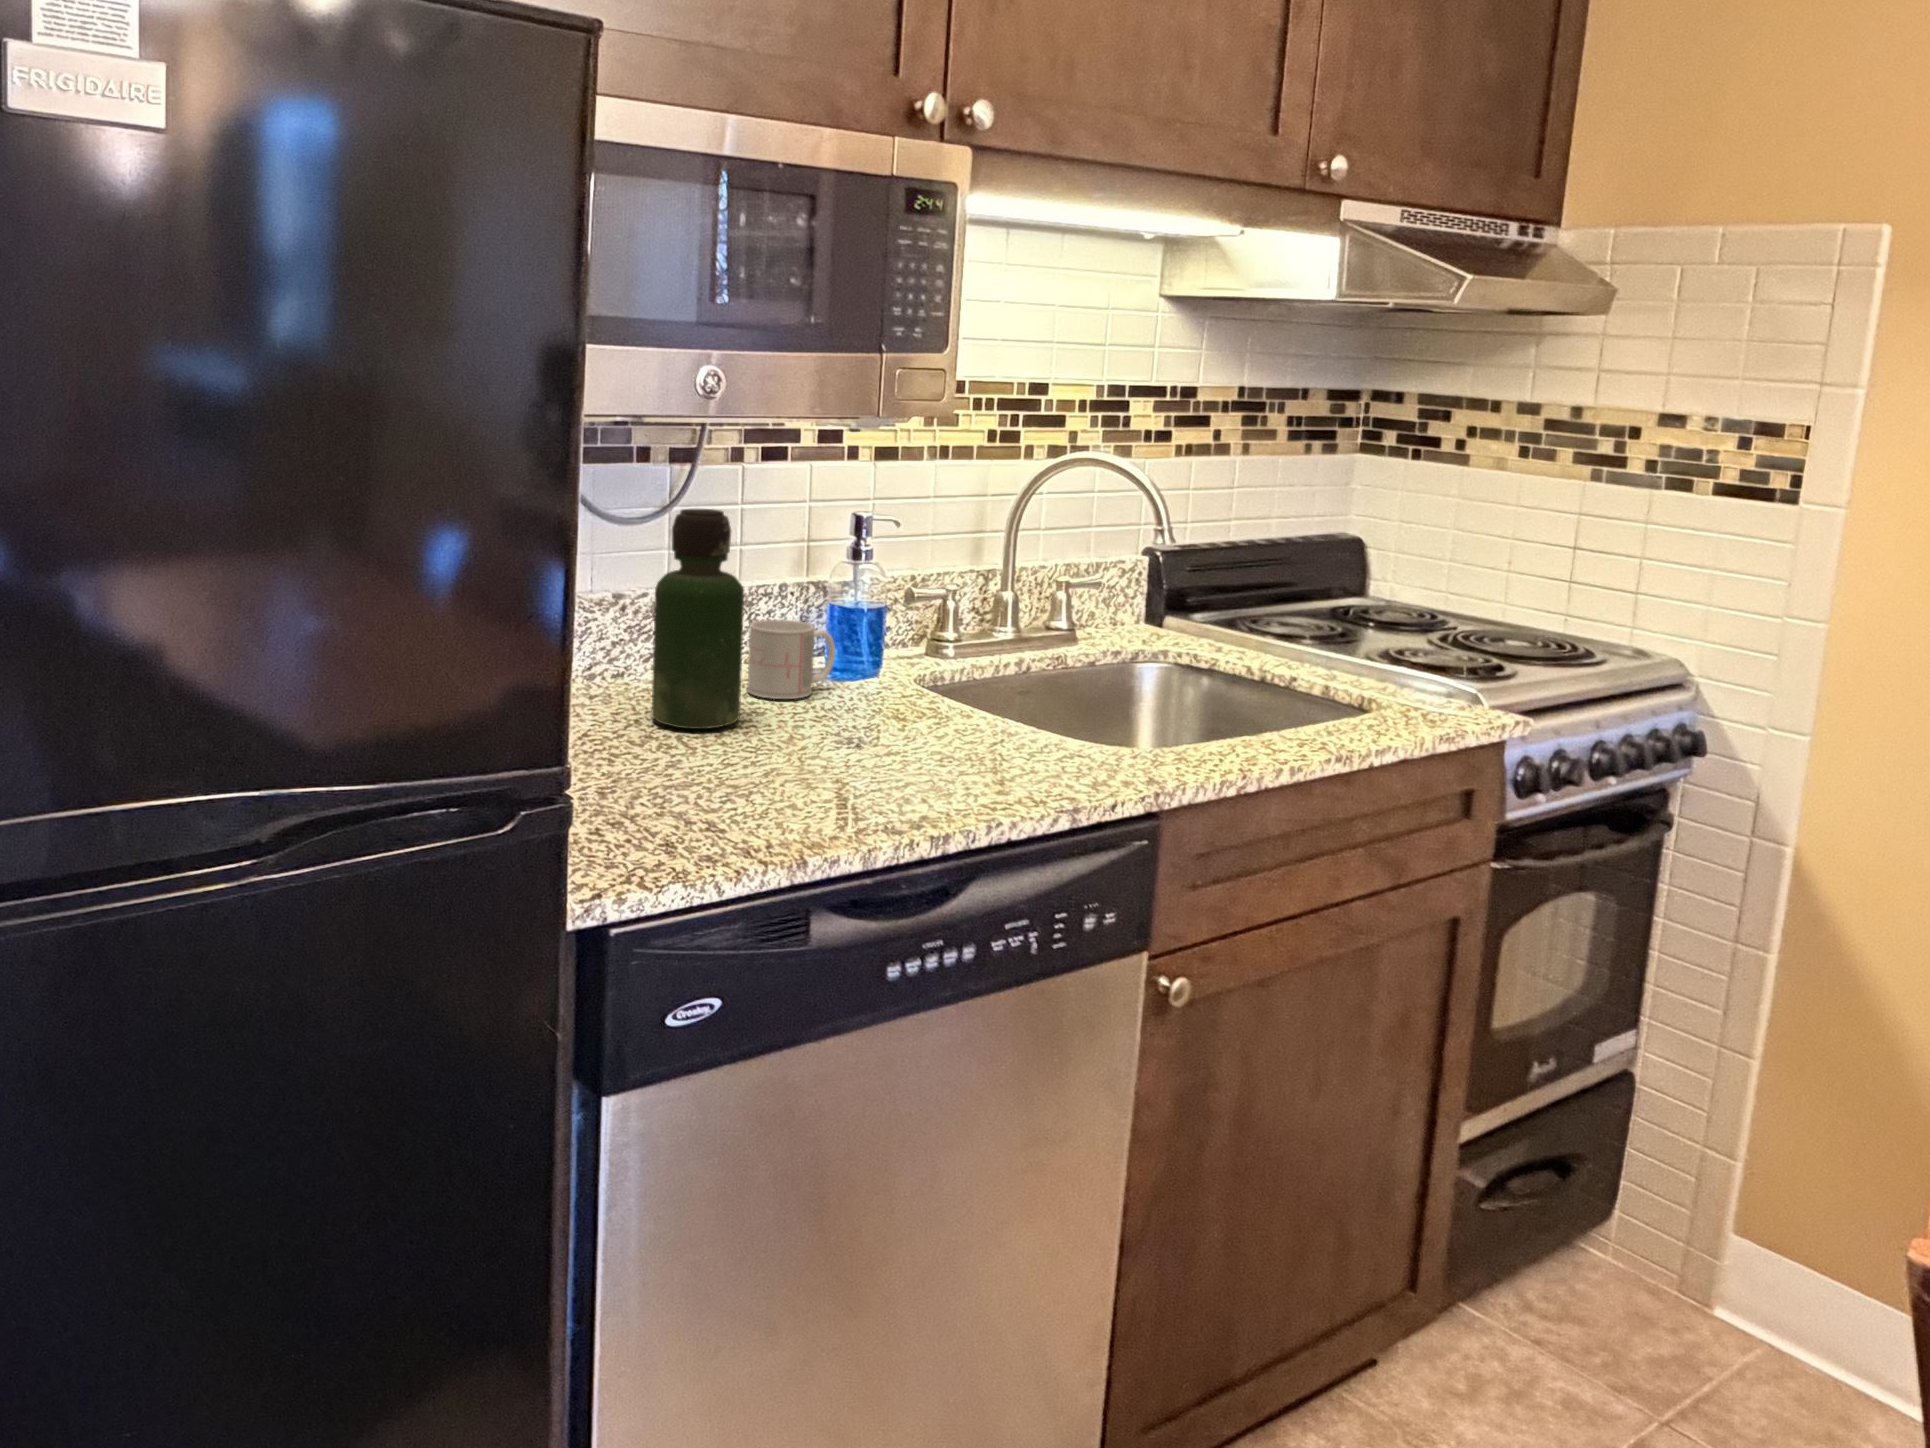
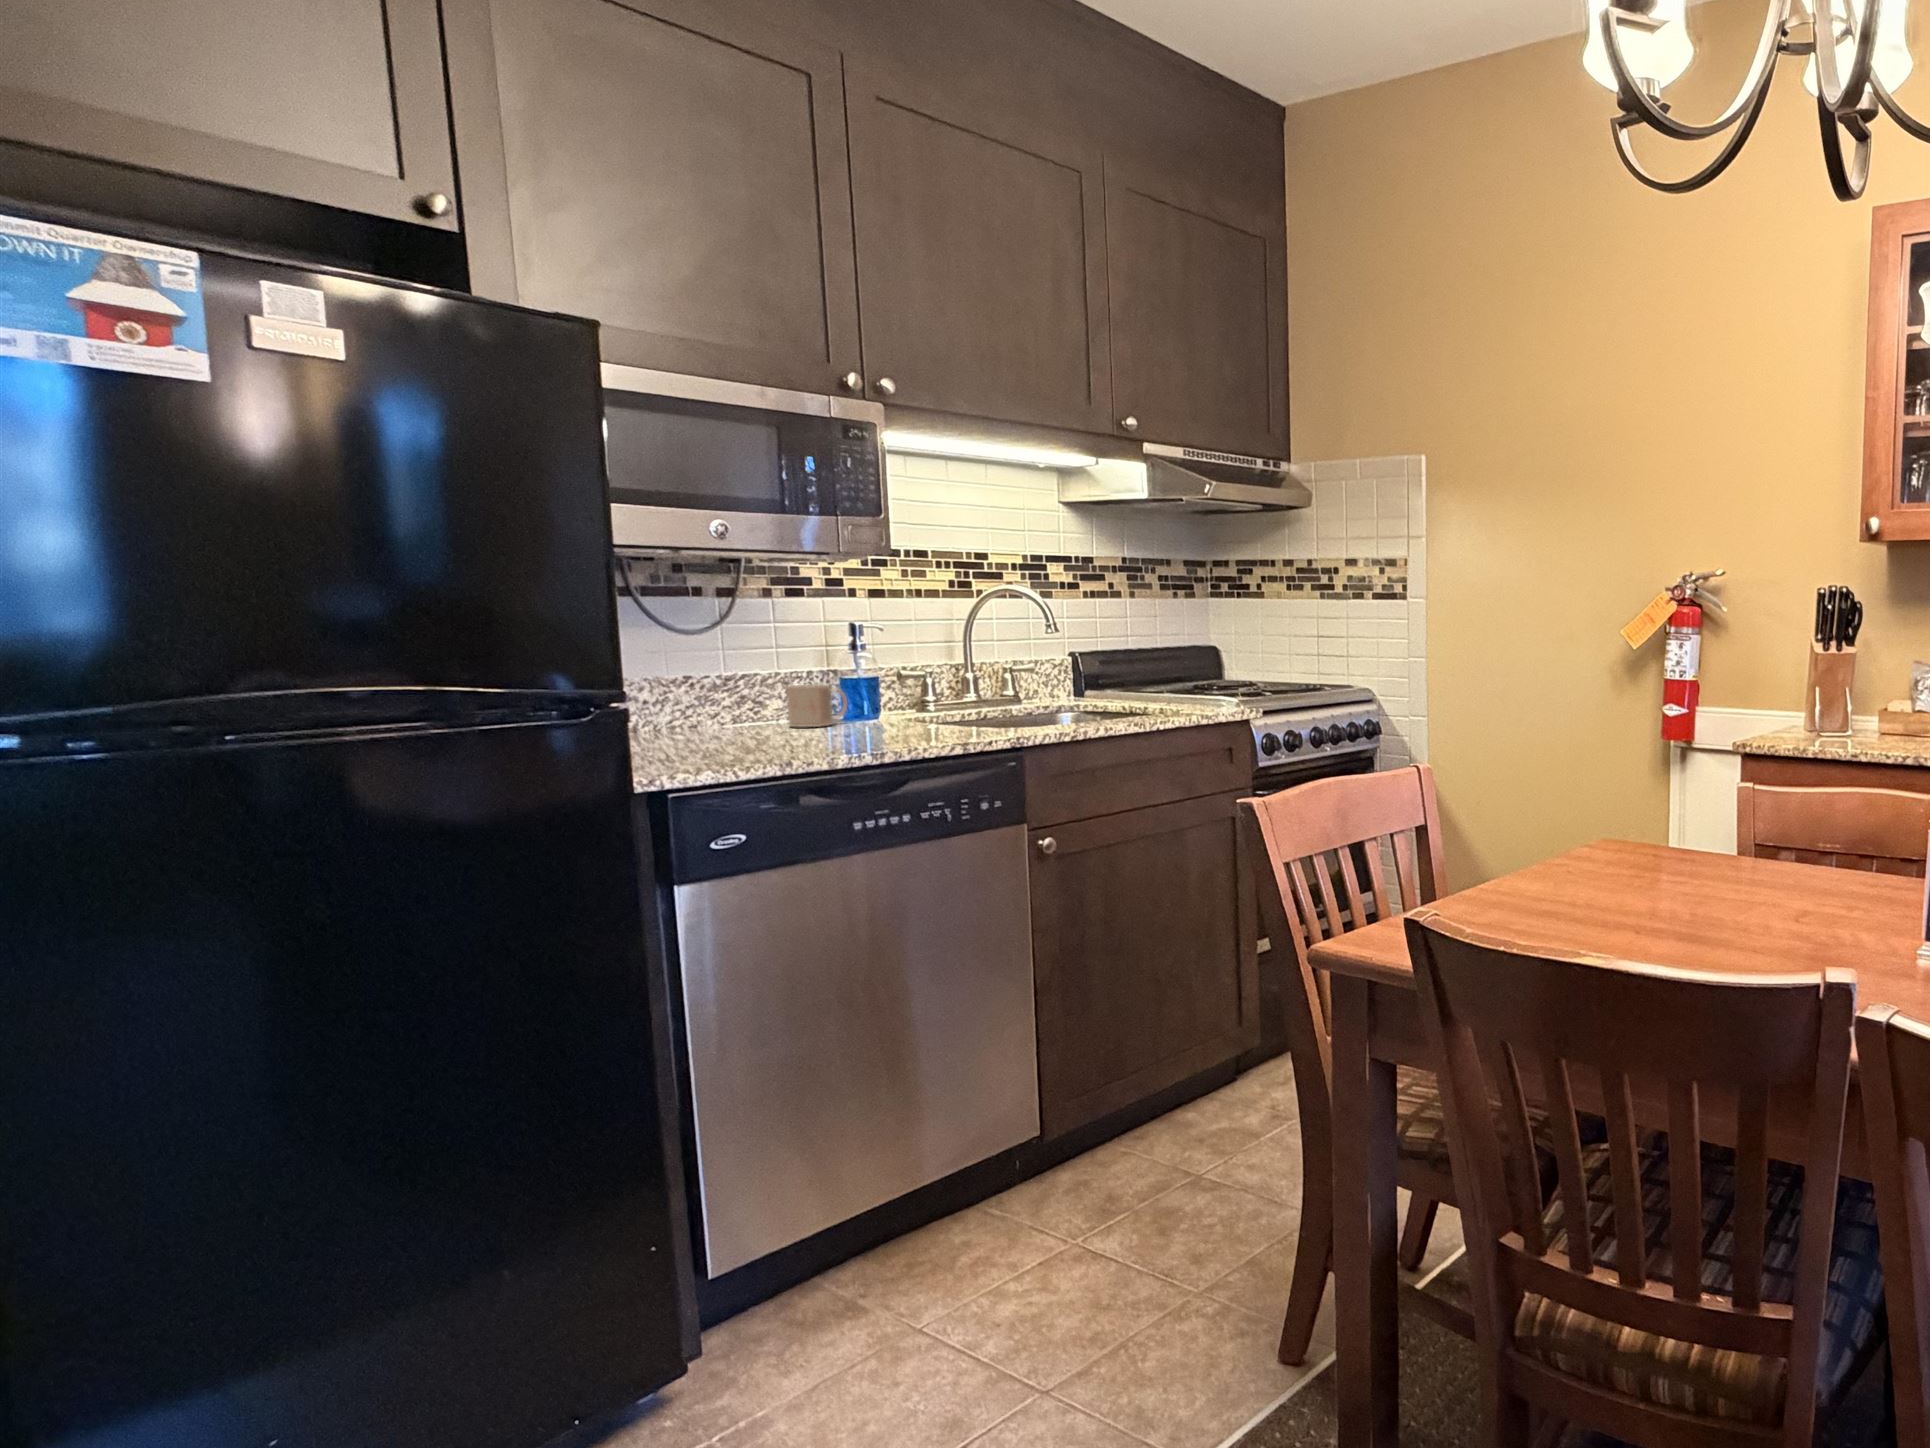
bottle: present [652,509,744,729] -> none [711,613,778,739]

